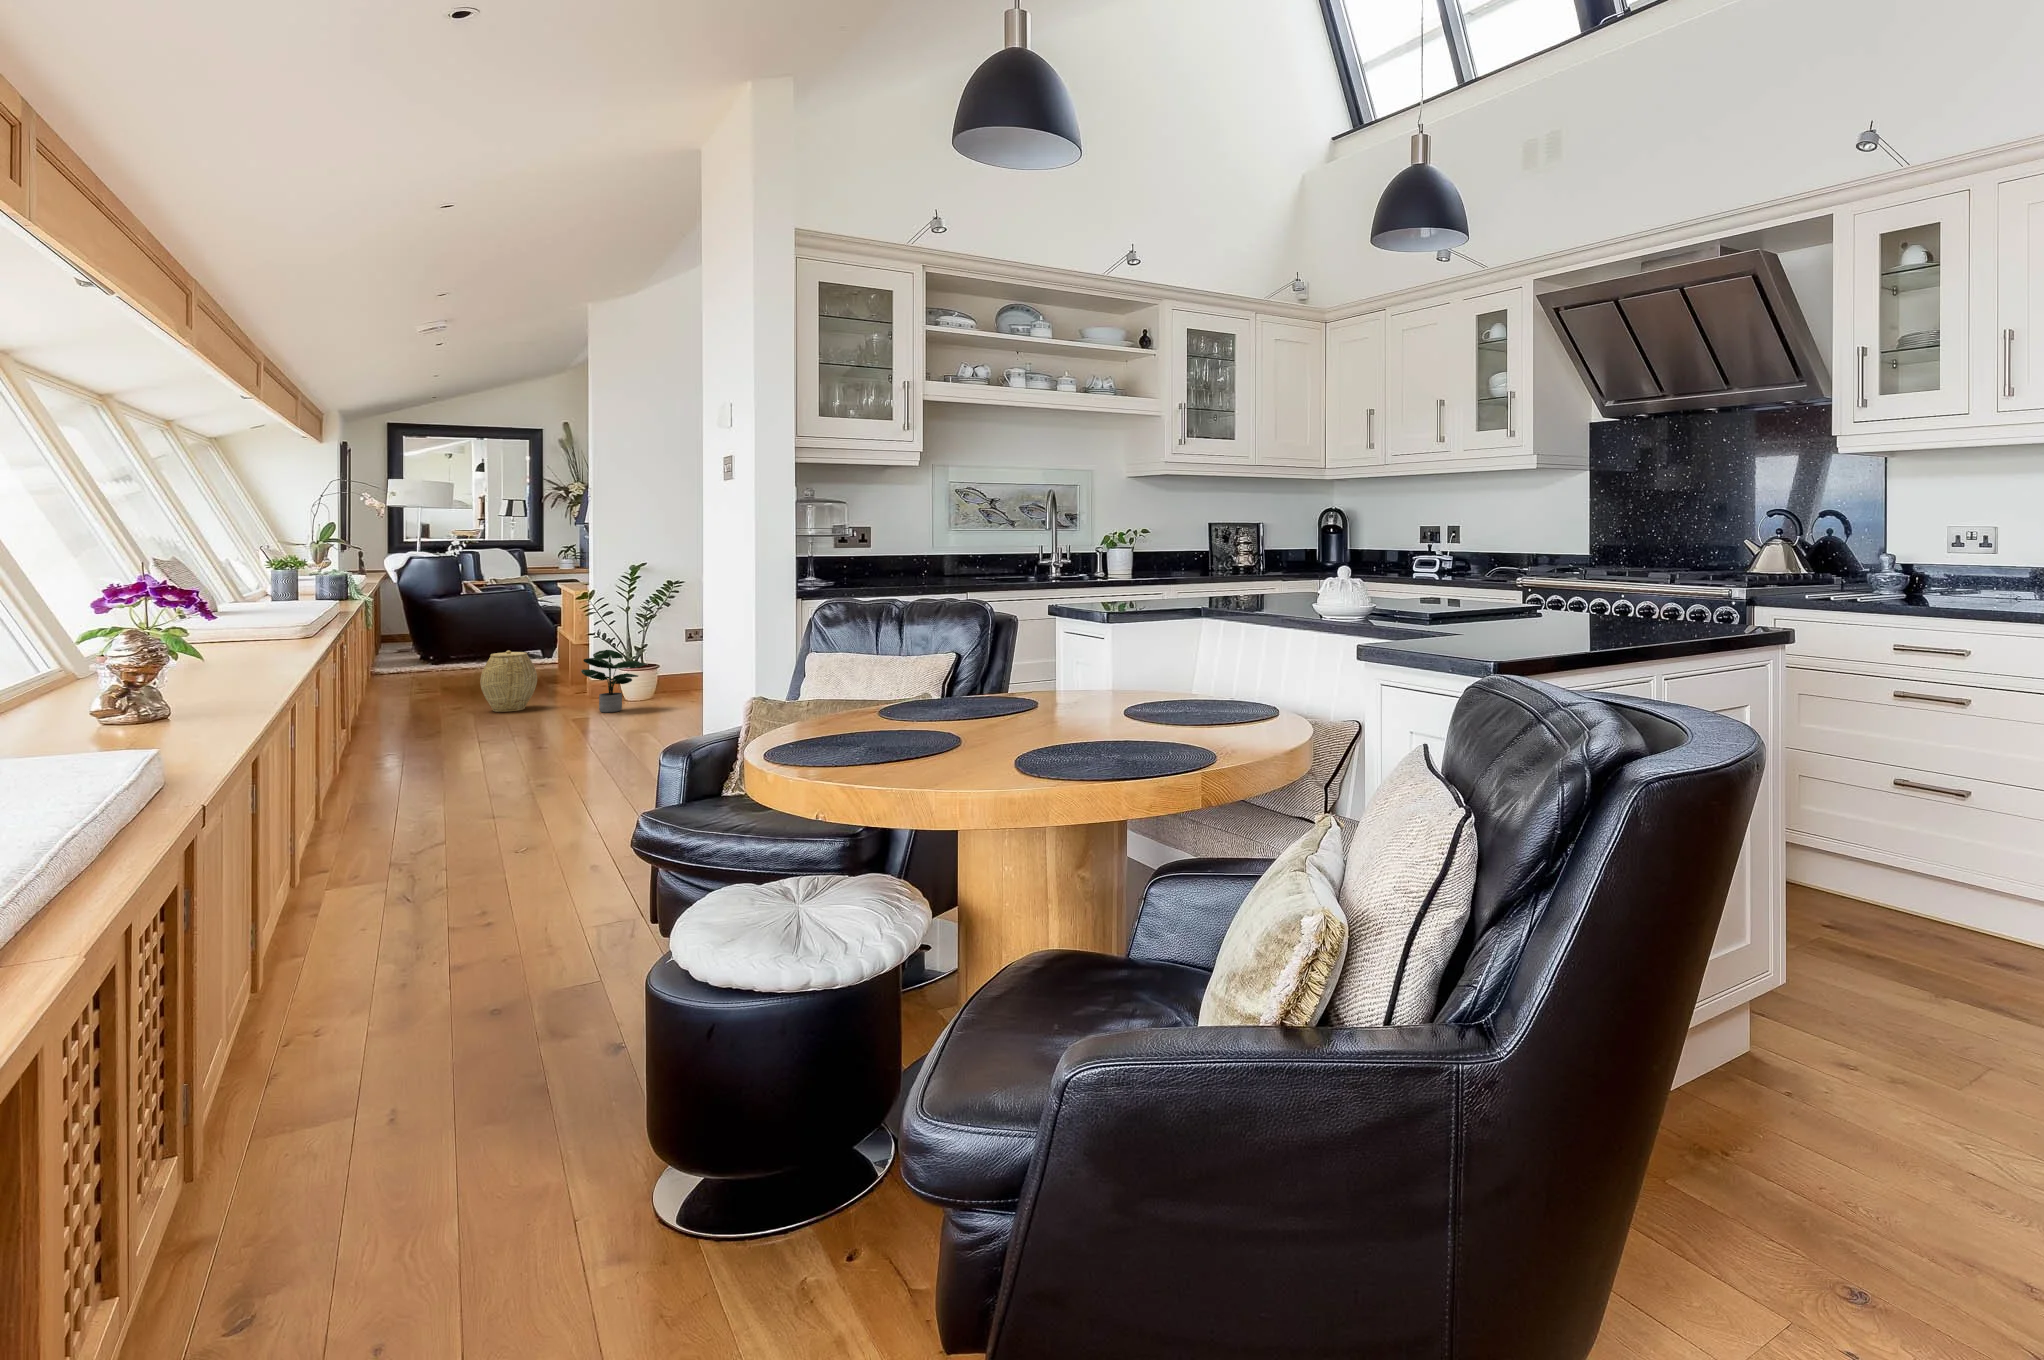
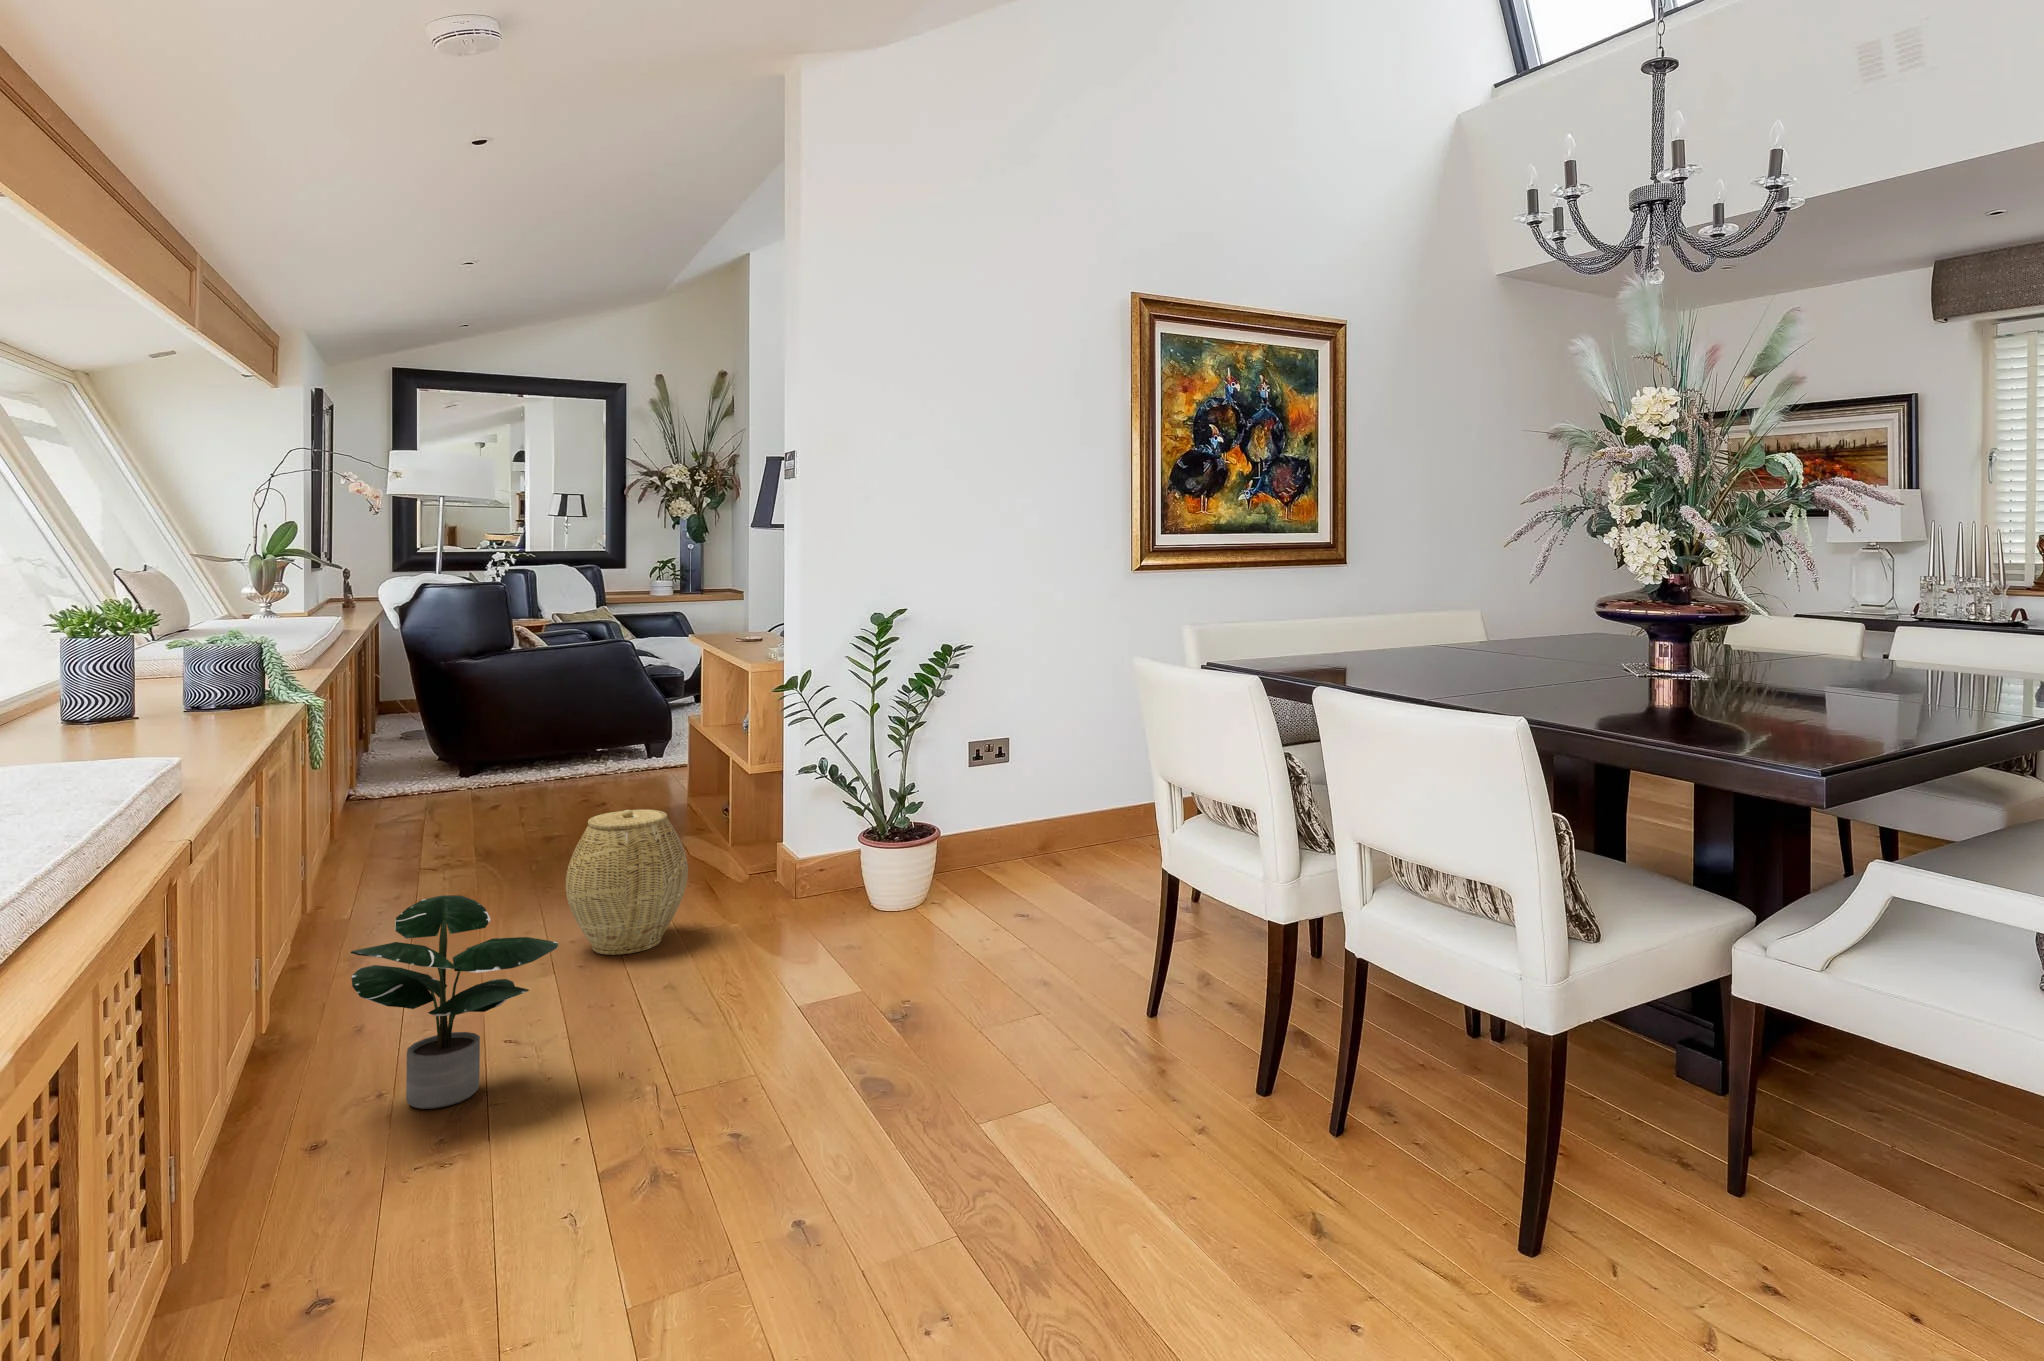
potted plant: present [581,650,647,712] -> present [351,895,558,1109]

